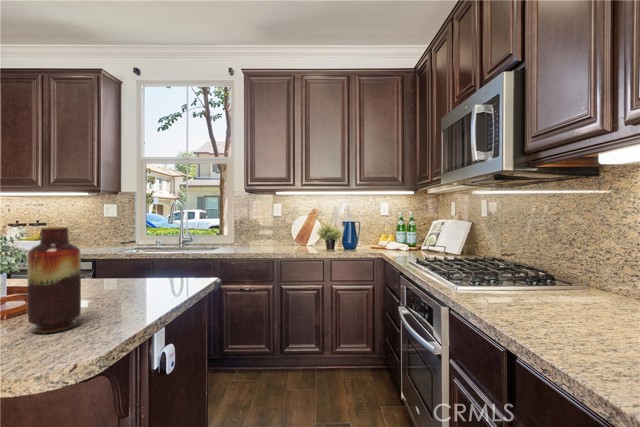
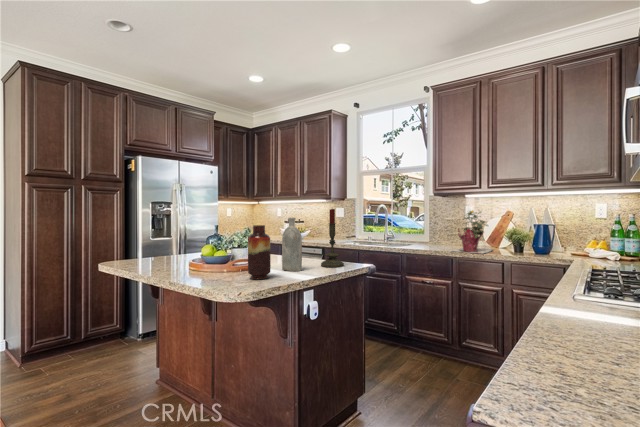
candle: none [146,199,183,289] -> present [321,209,344,267]
potted plant: none [270,207,309,252] -> present [451,210,492,254]
bottle: none [83,214,125,304] -> present [282,218,302,271]

